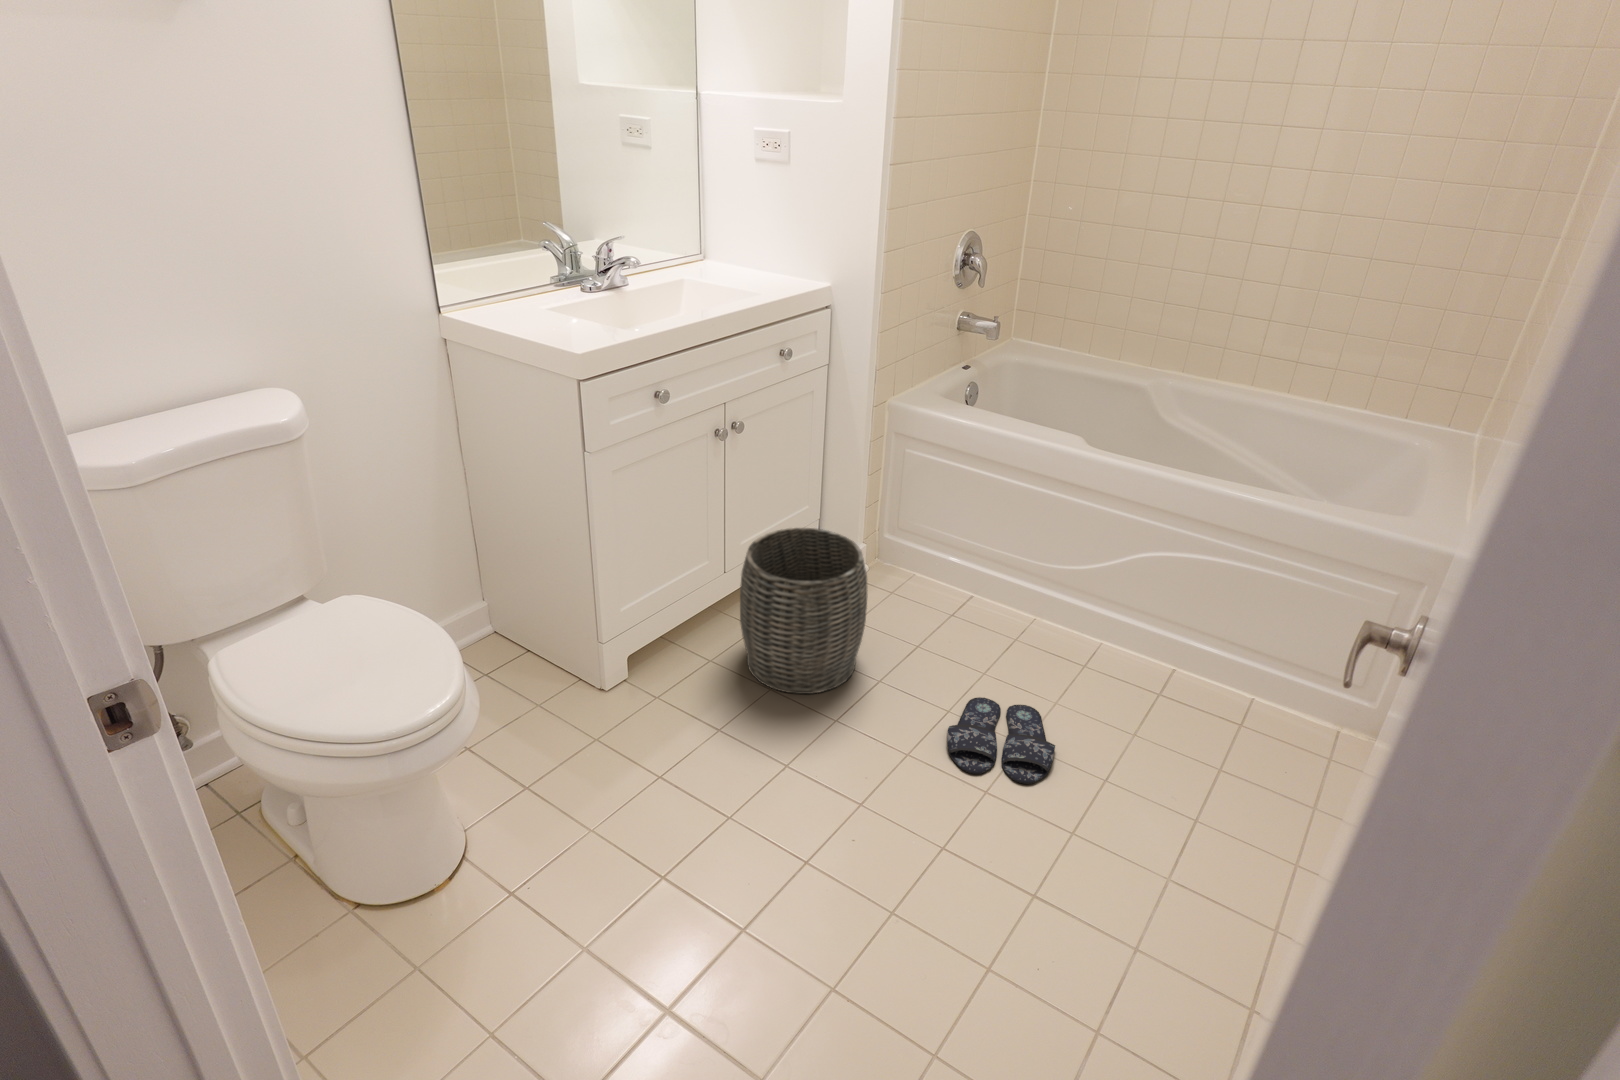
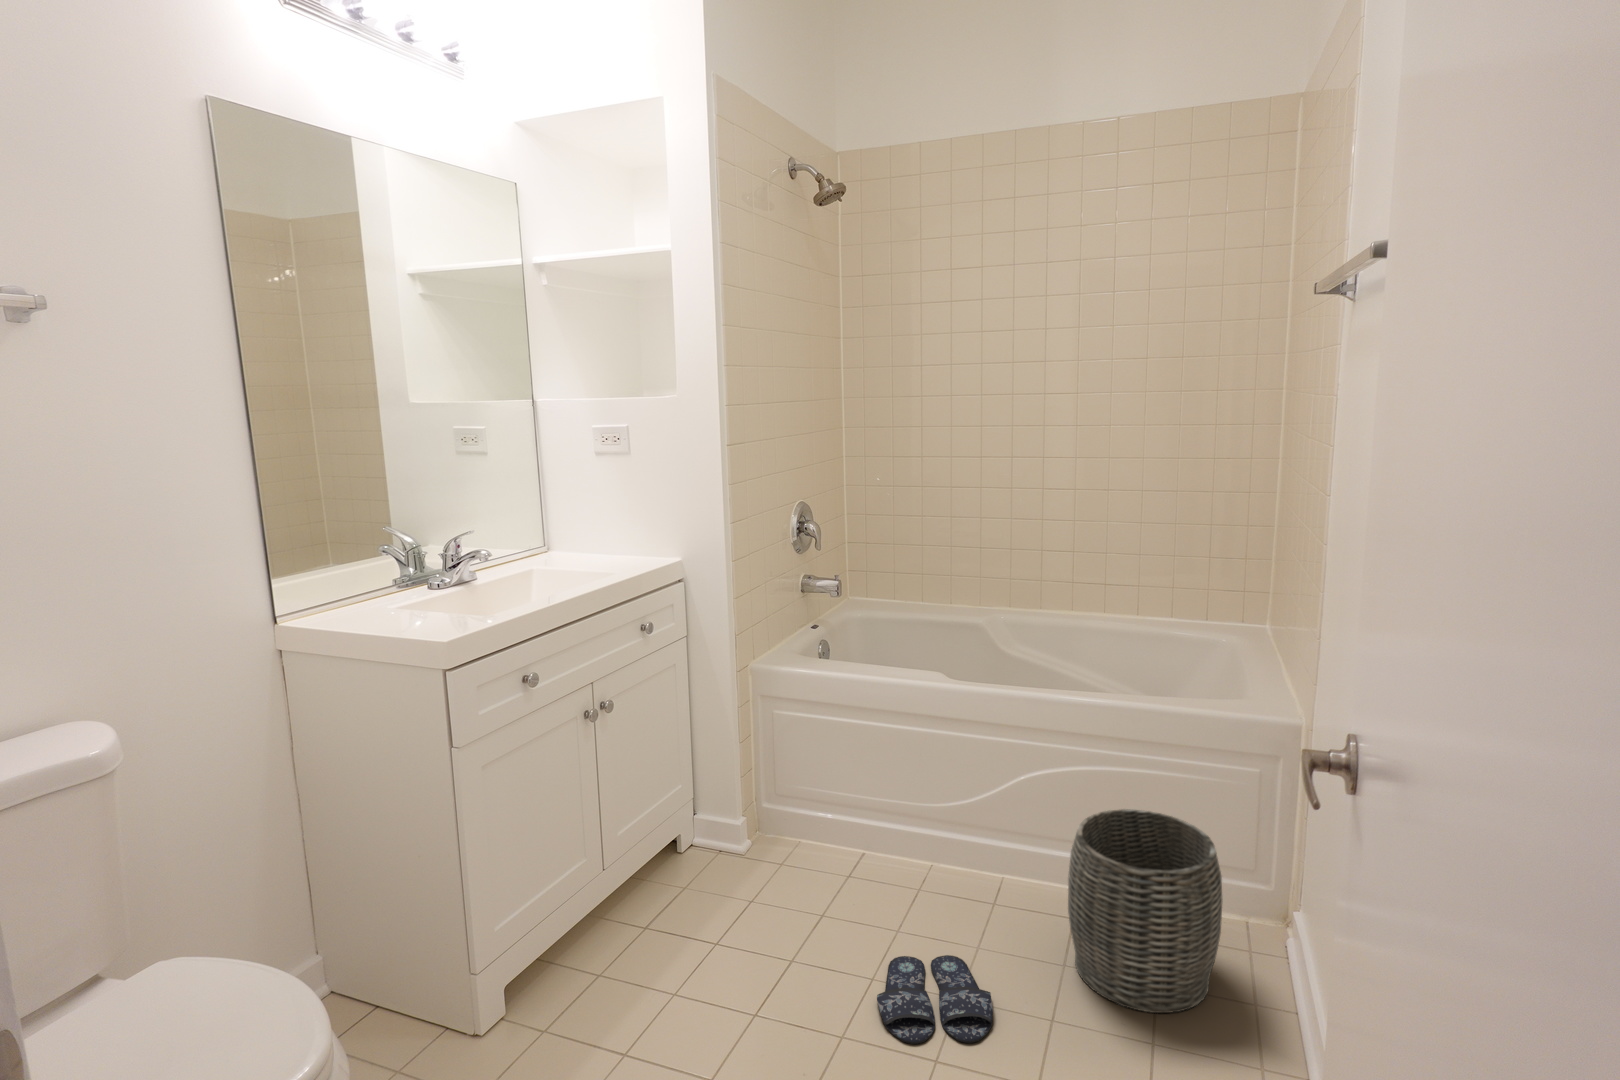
woven basket: present [740,528,867,694] -> present [1068,809,1222,1013]

